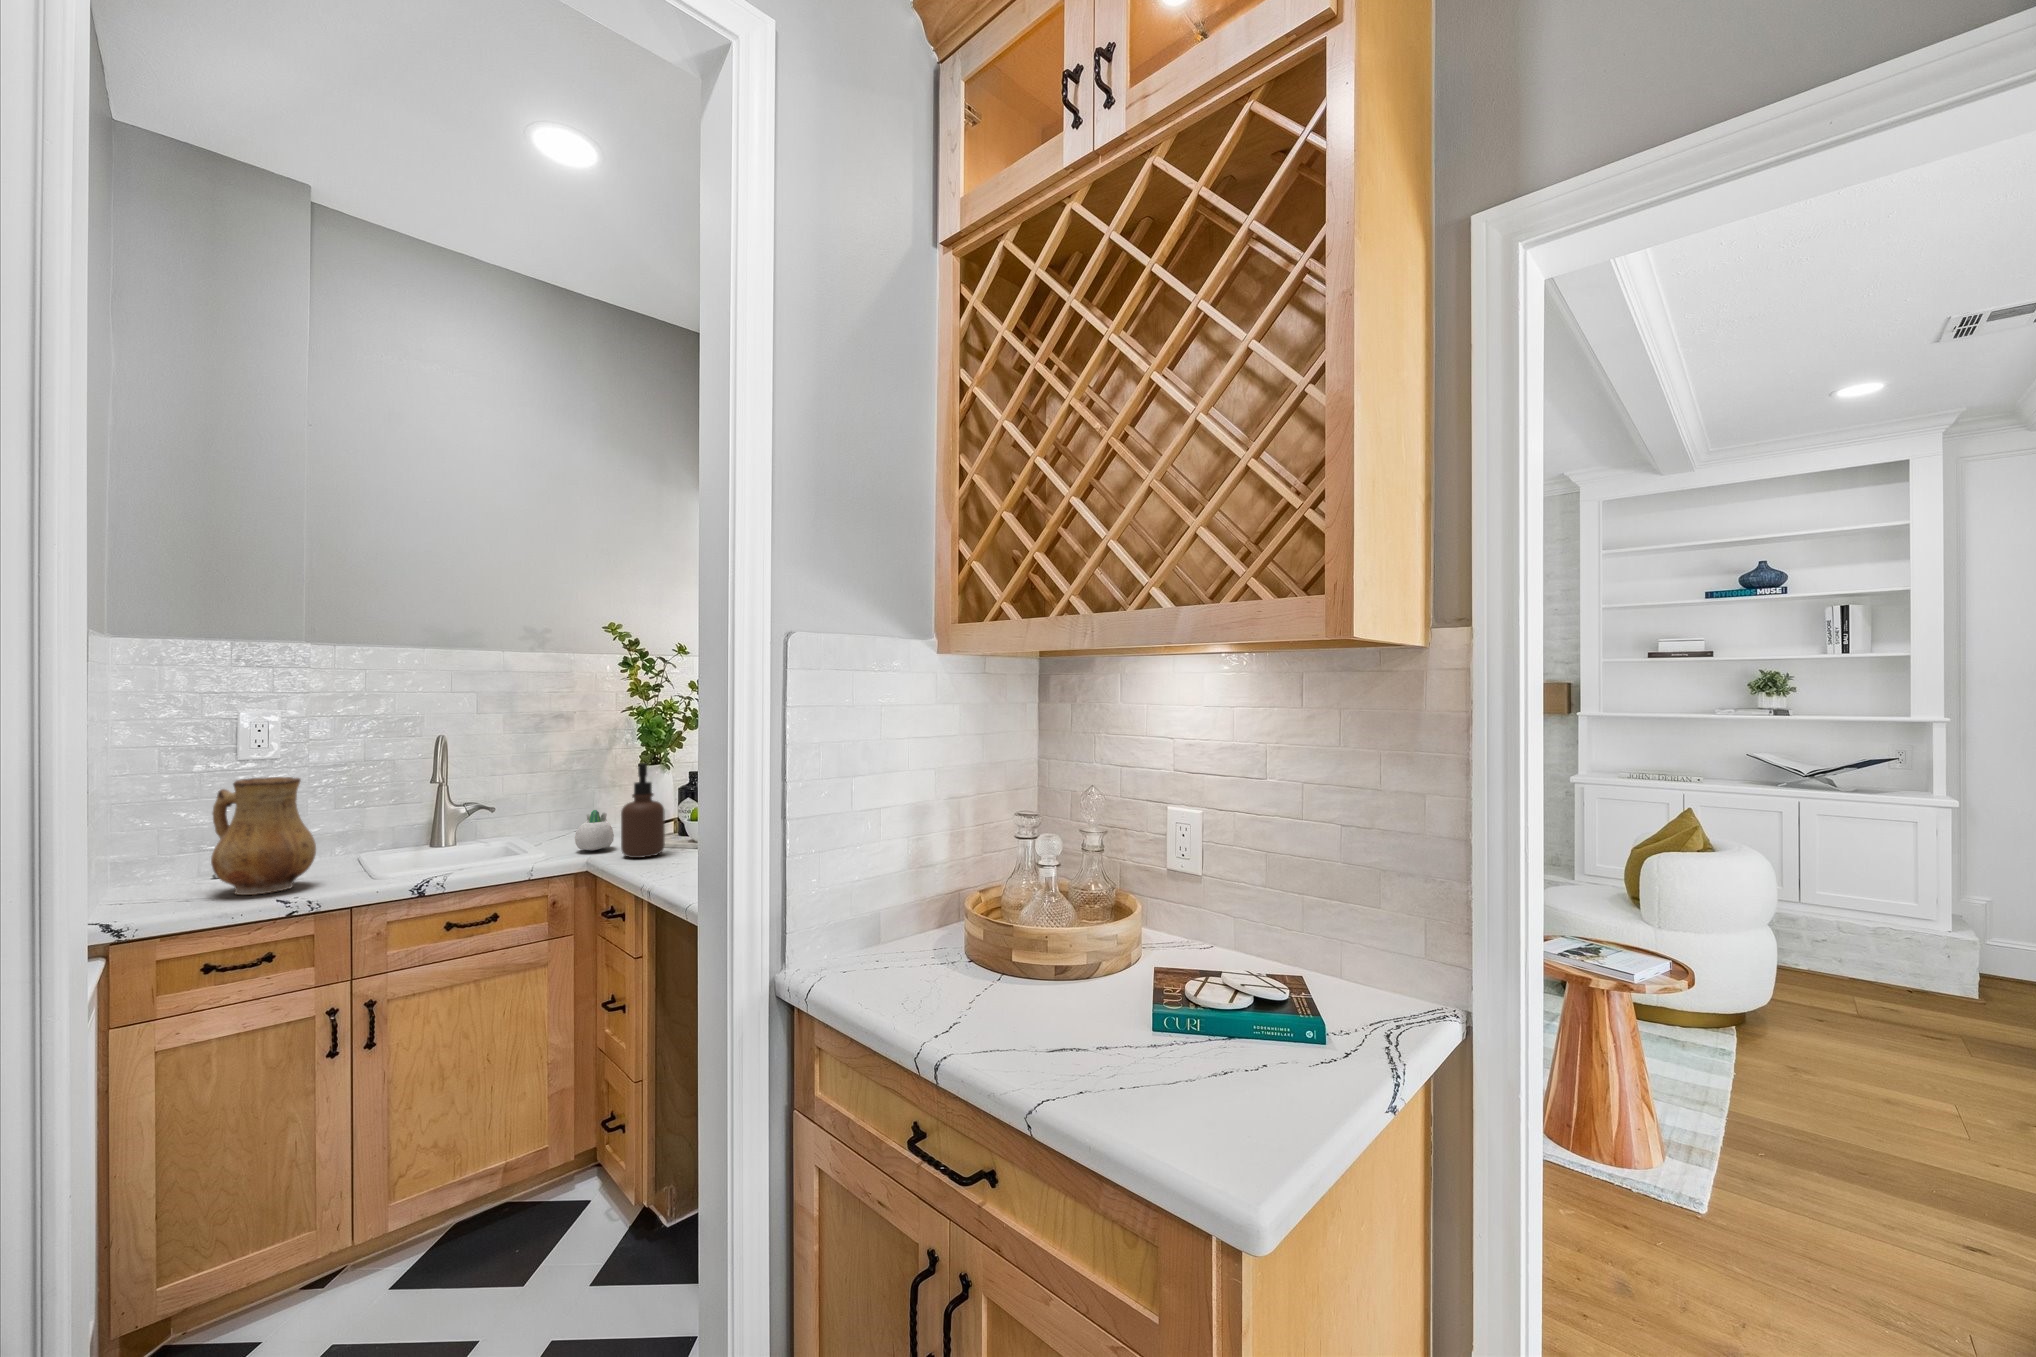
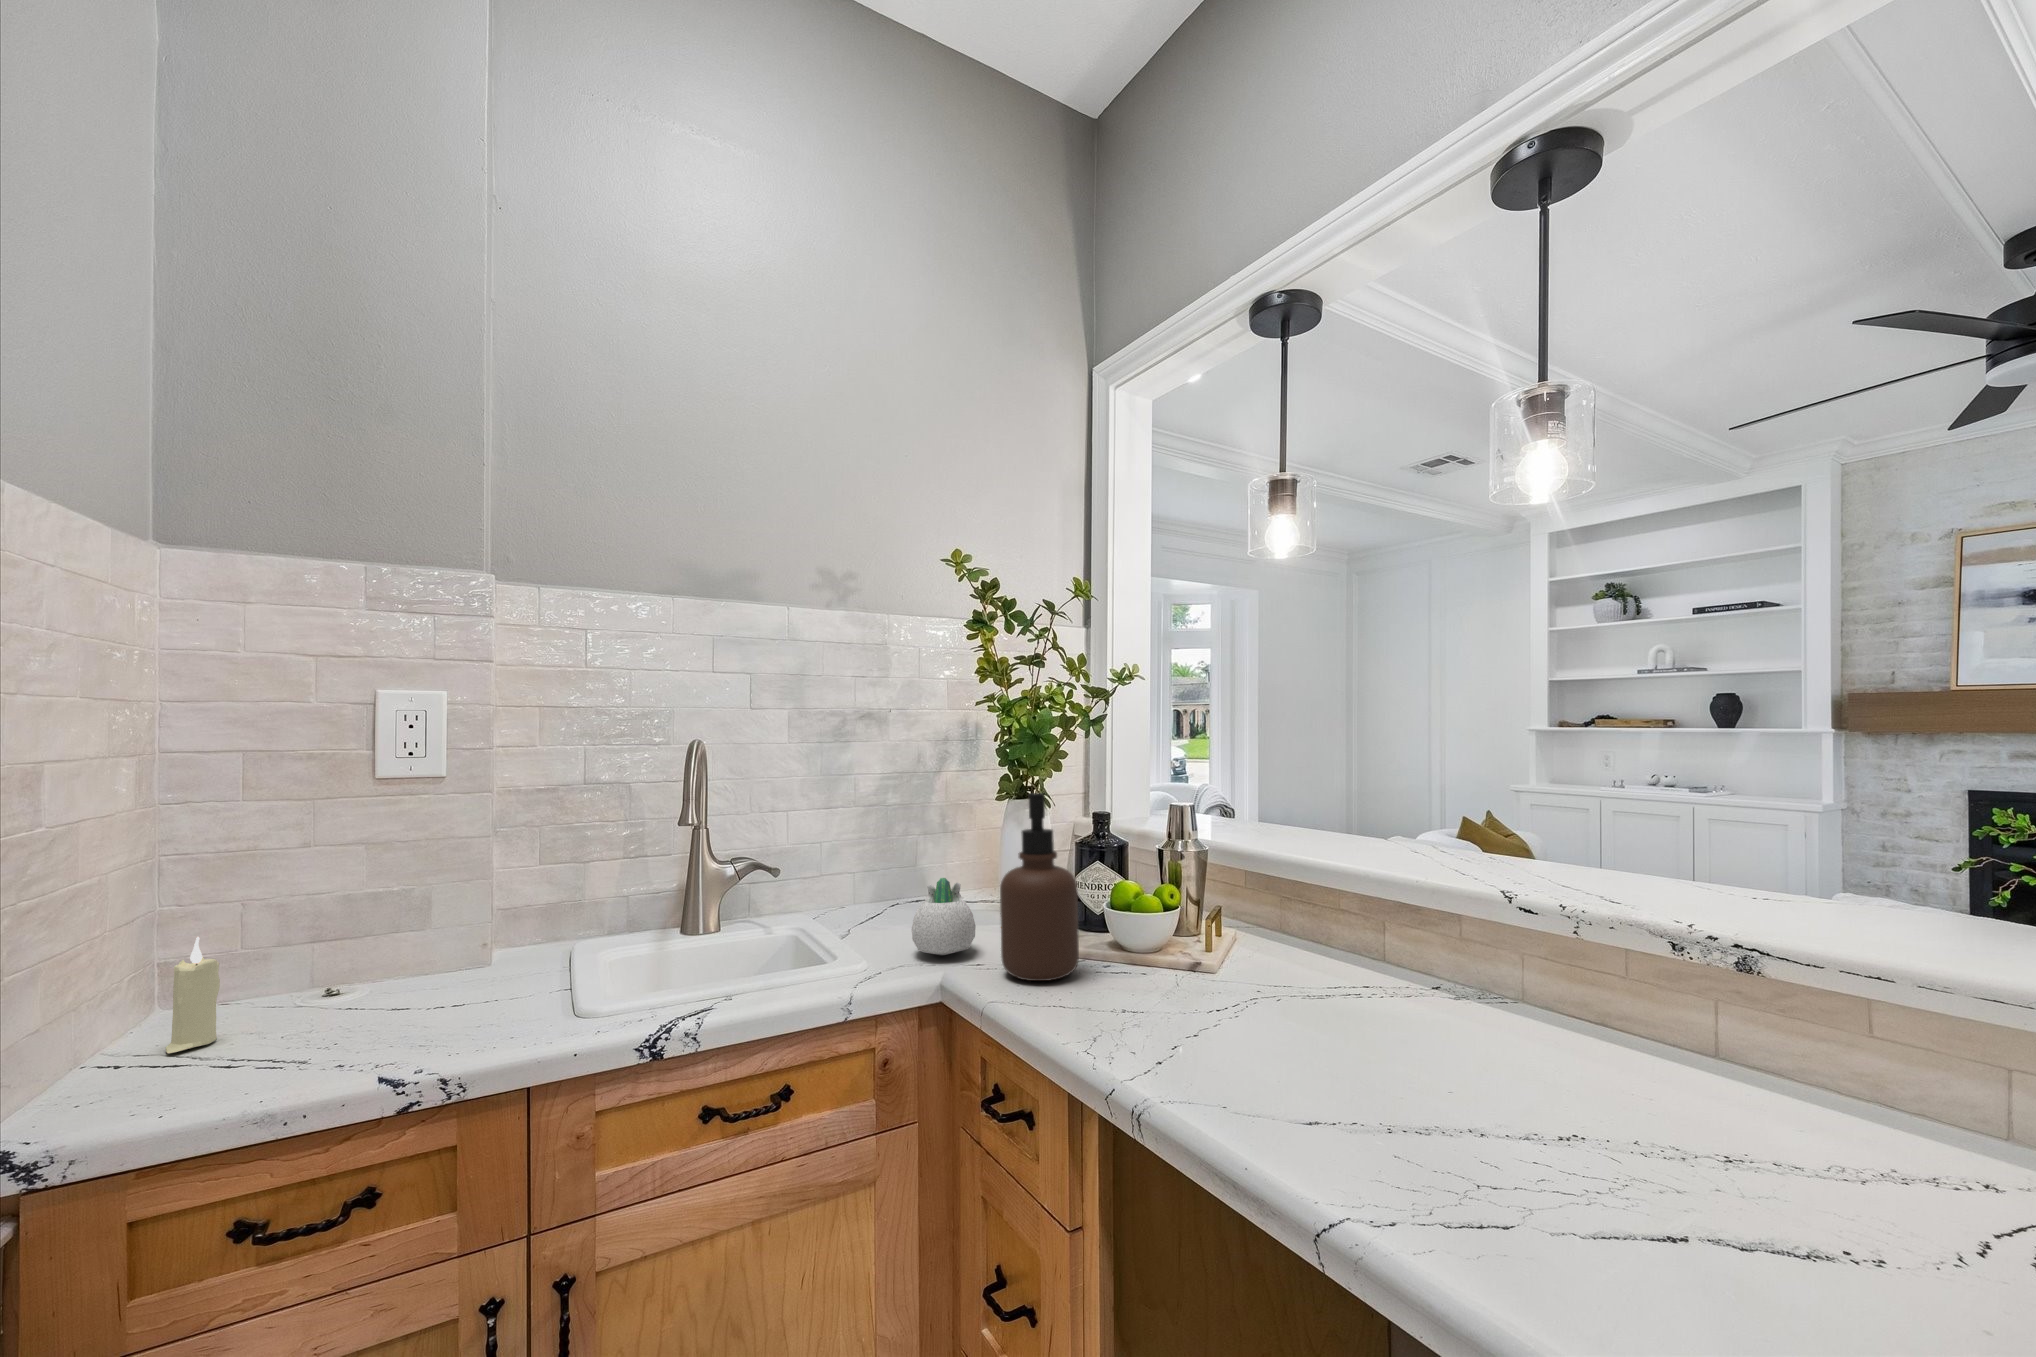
ceramic pitcher: present [211,777,316,895] -> none [287,812,478,1051]
candle: none [135,842,163,900] -> present [166,937,220,1053]

